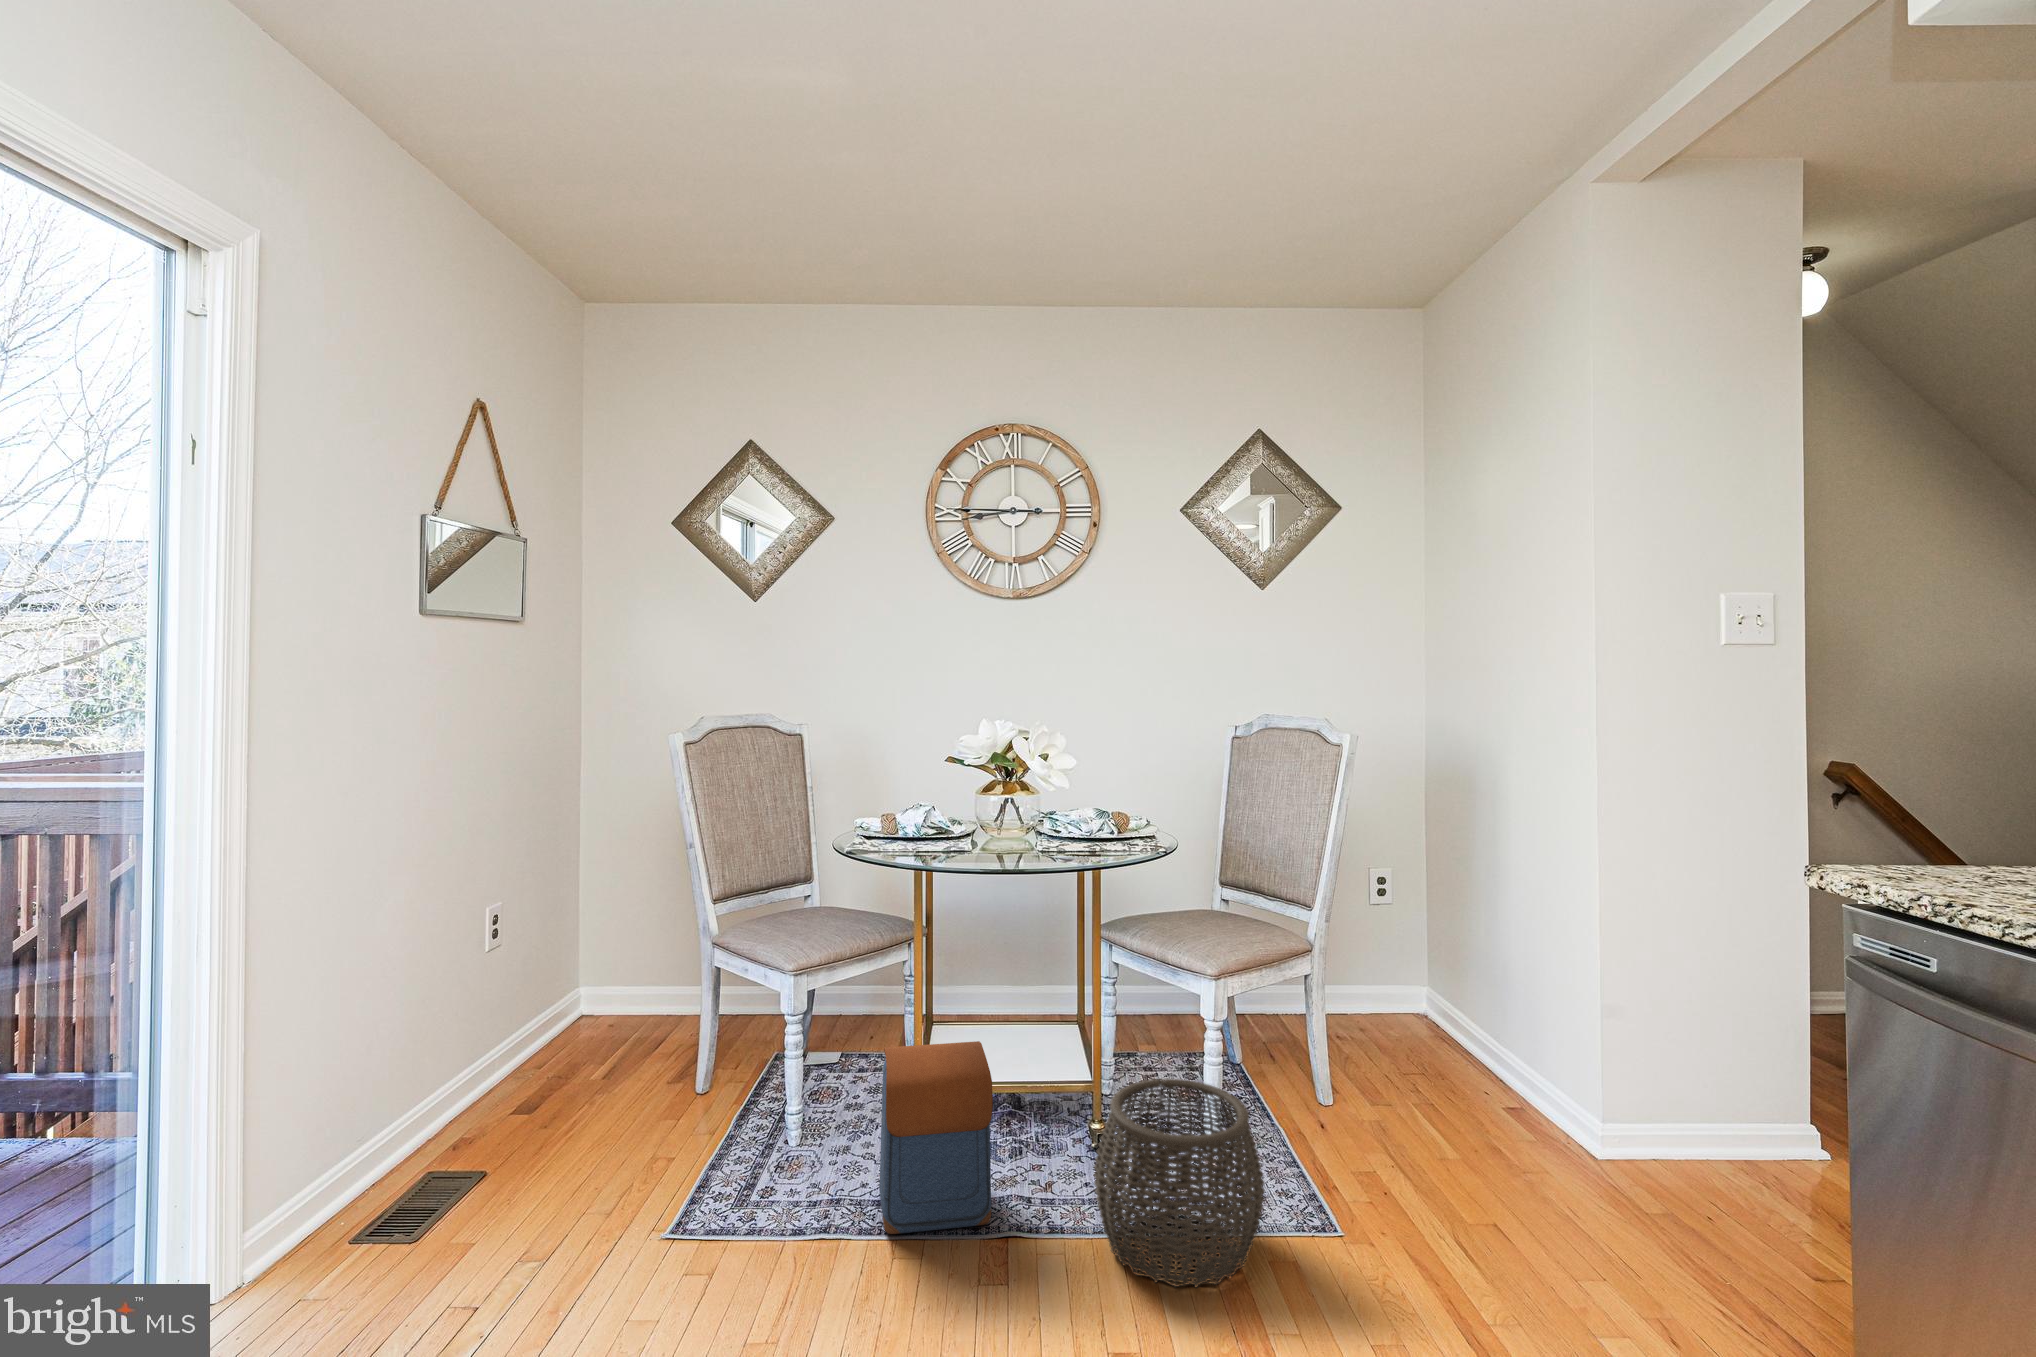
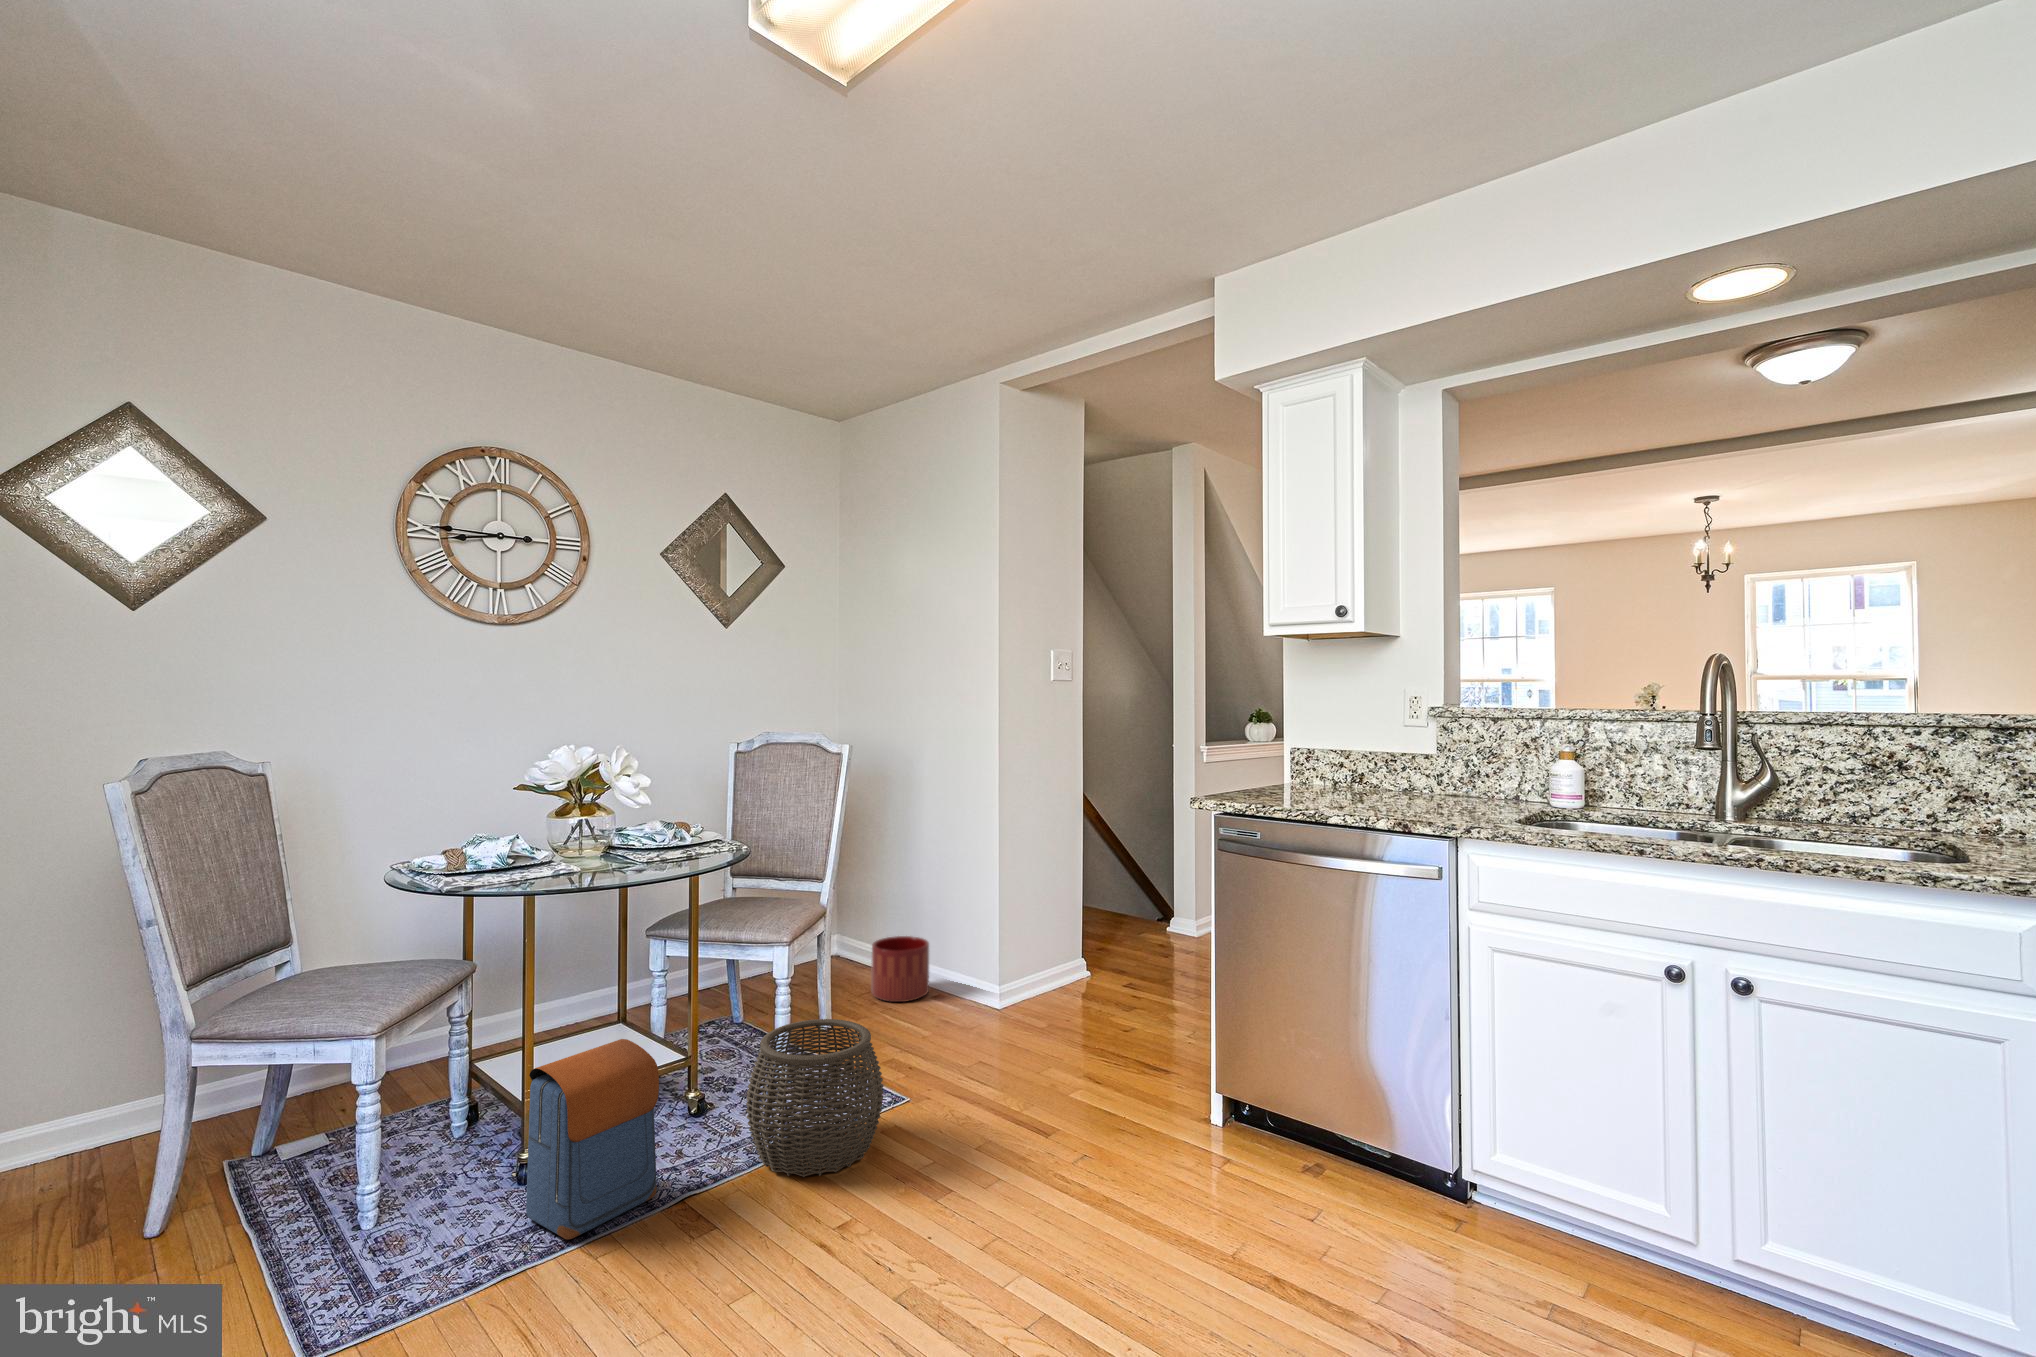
planter: none [1410,997,1495,1092] -> present [871,936,929,1002]

